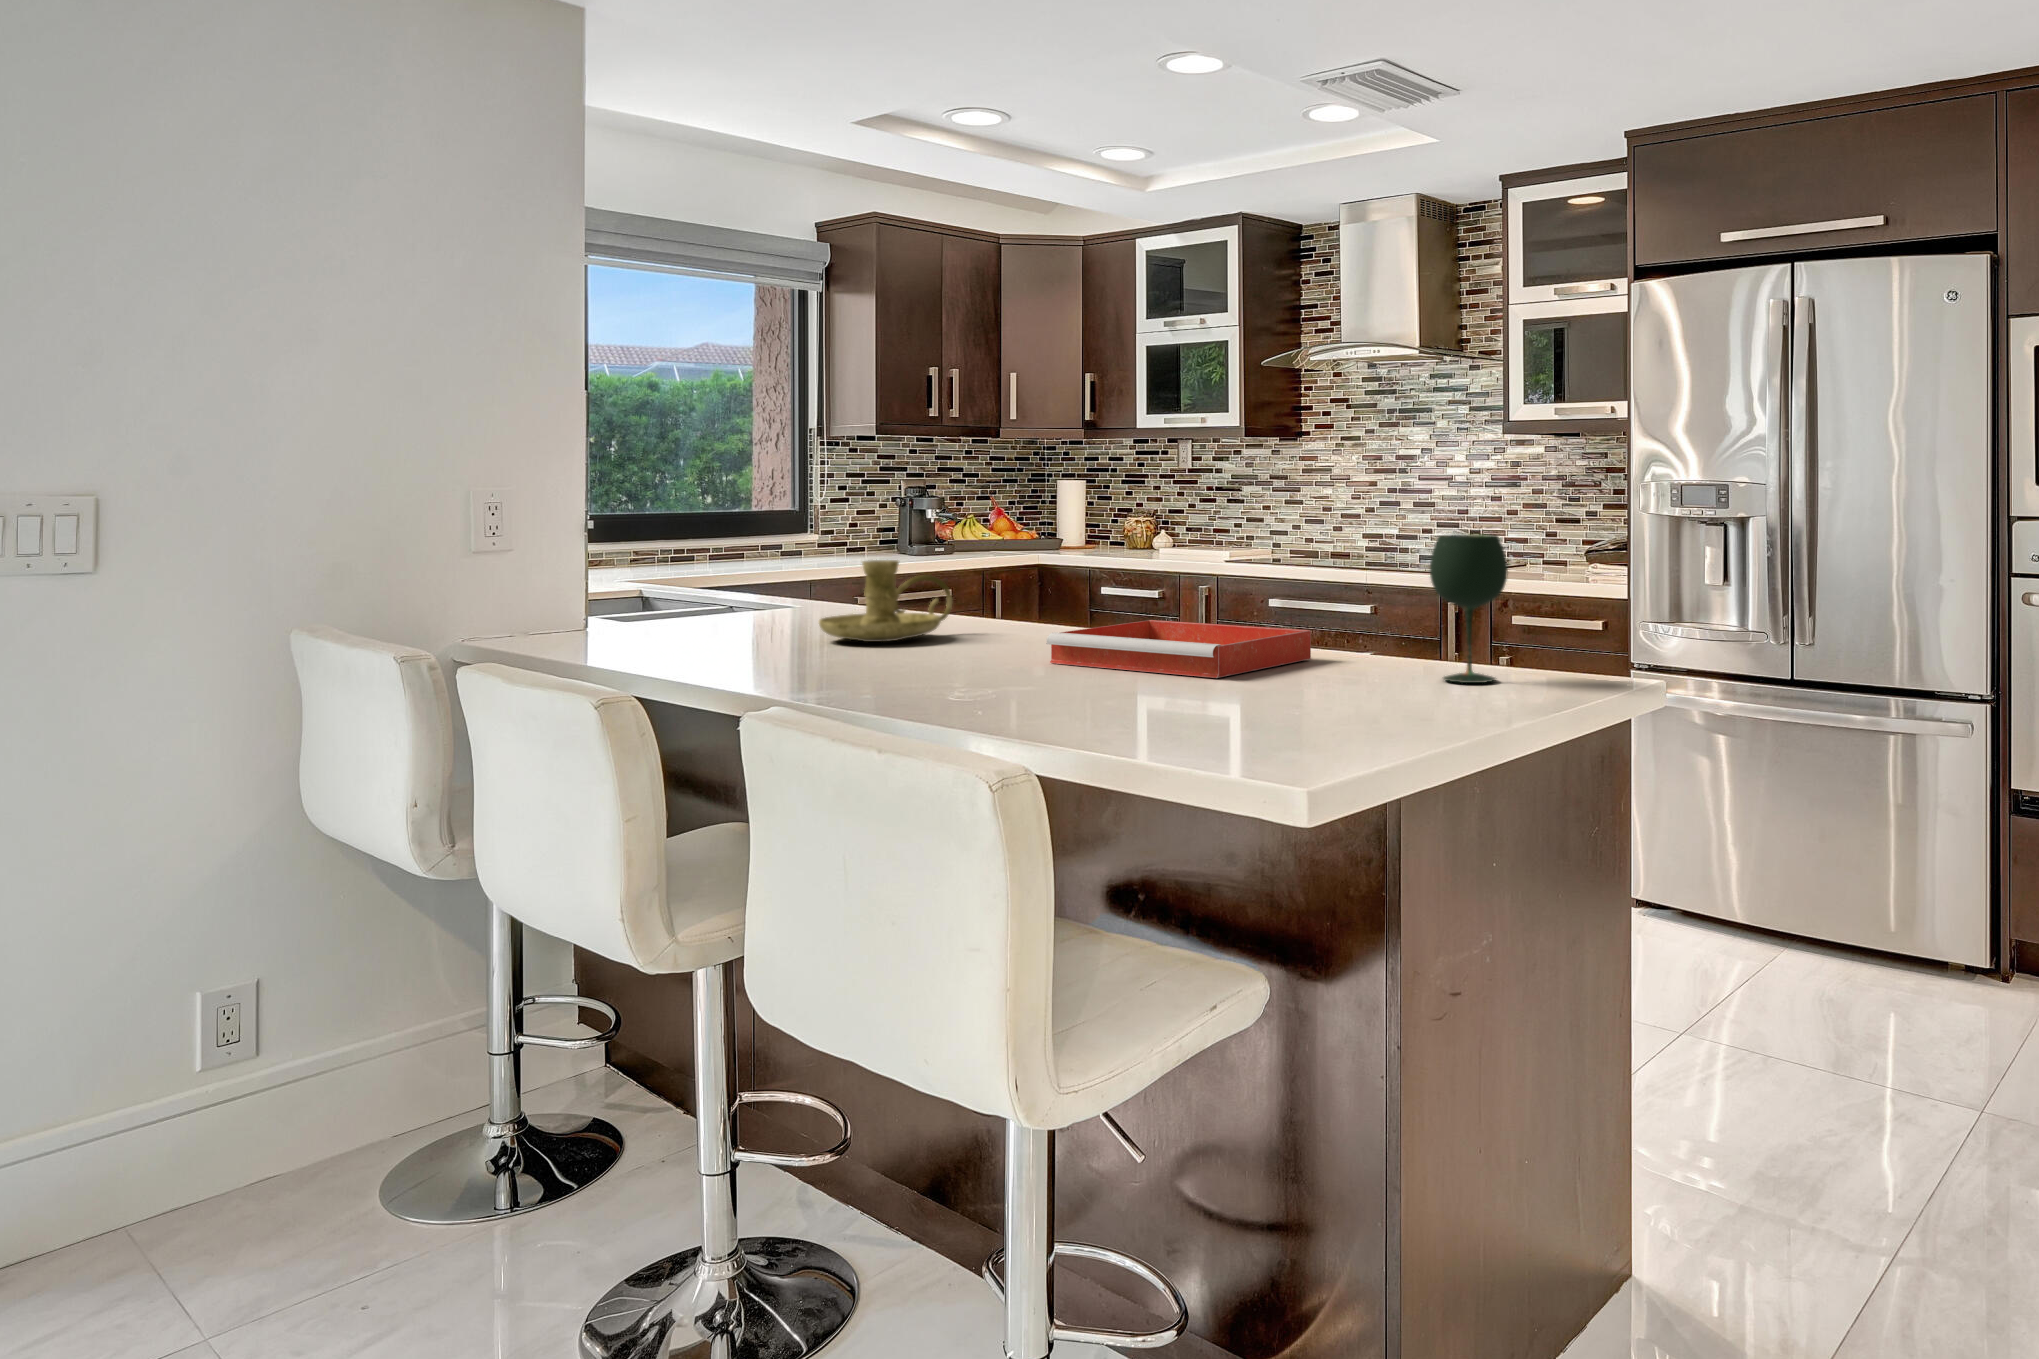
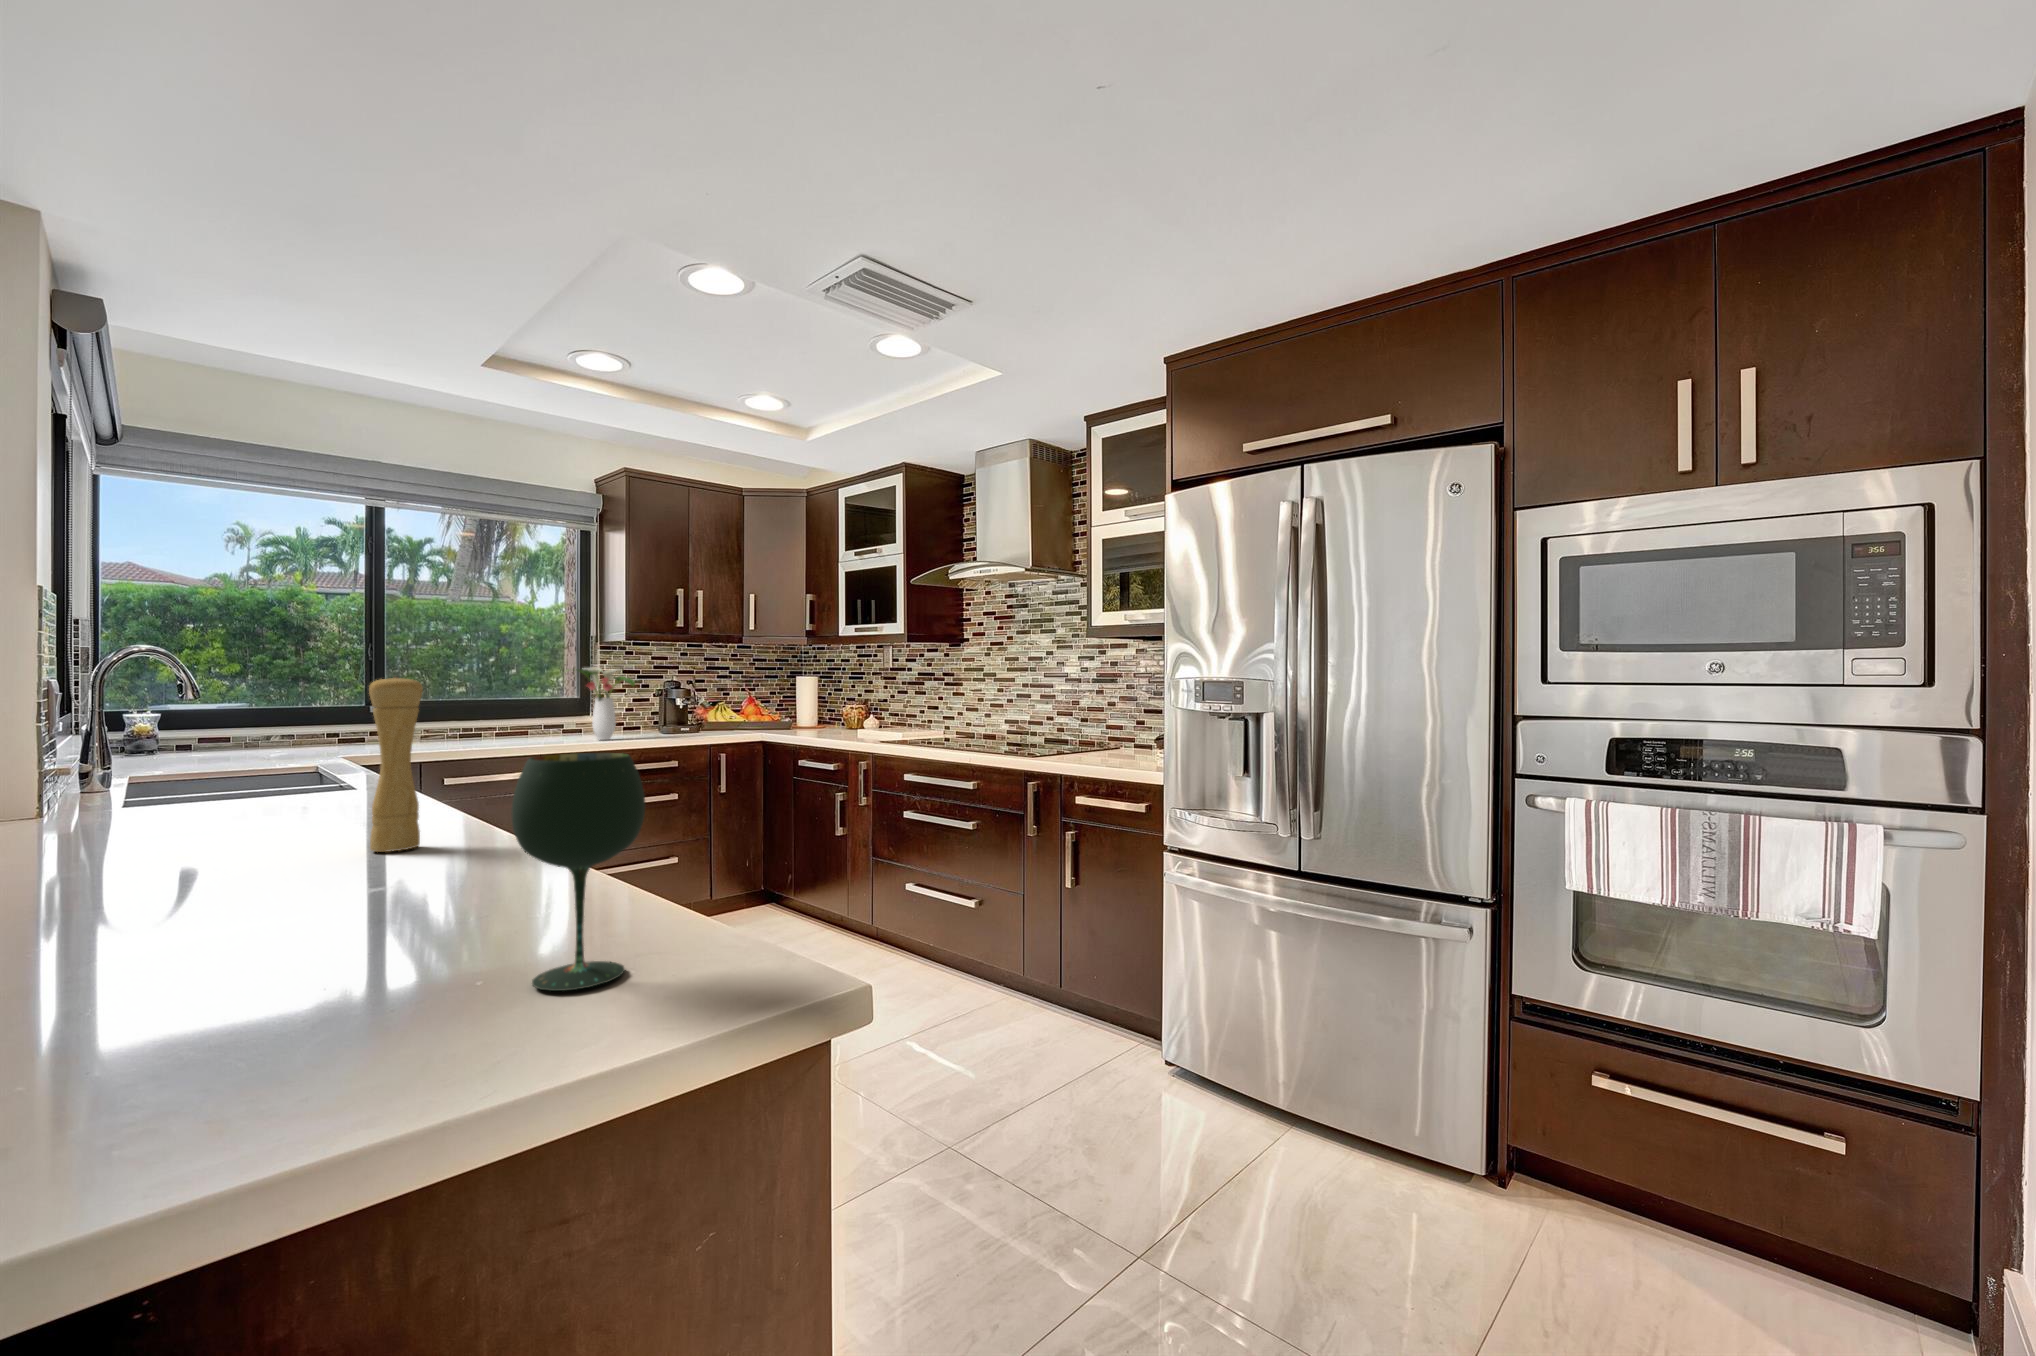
flower arrangement: none [809,468,894,564] -> present [576,668,635,740]
pepper mill: none [1042,483,1082,640] -> present [369,676,423,852]
candle holder: present [819,560,952,642] -> none [107,759,327,851]
tray: present [1046,620,1311,678] -> none [180,837,528,959]

